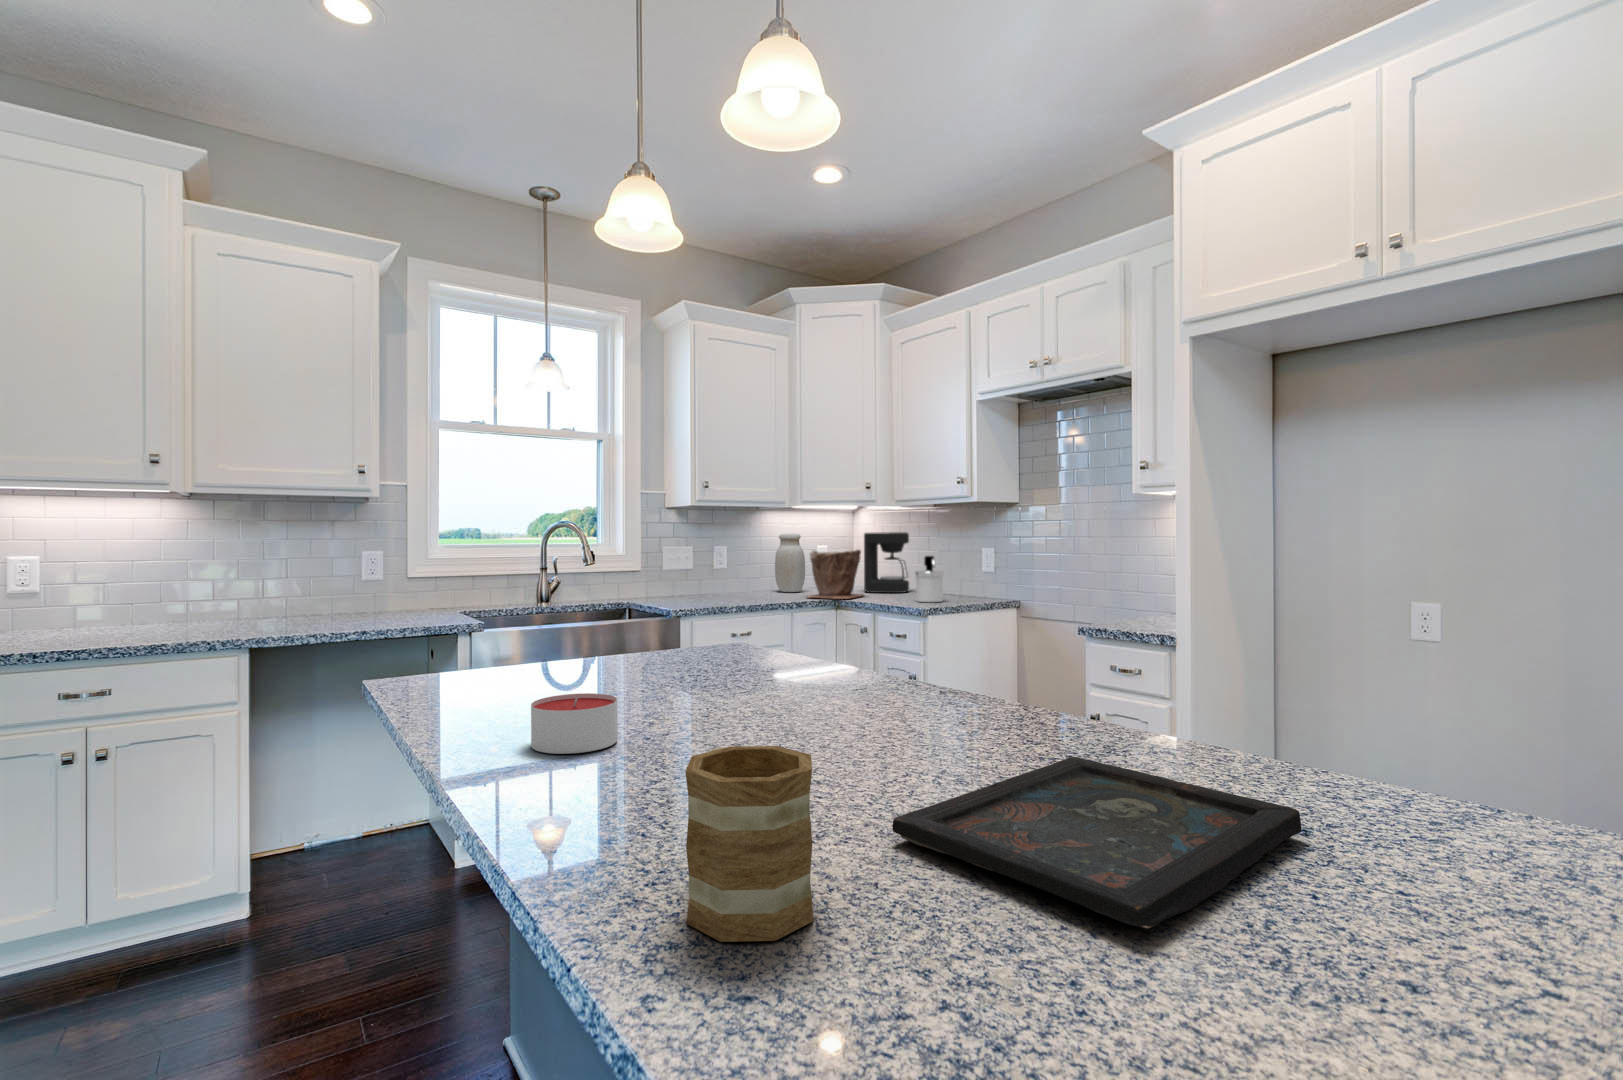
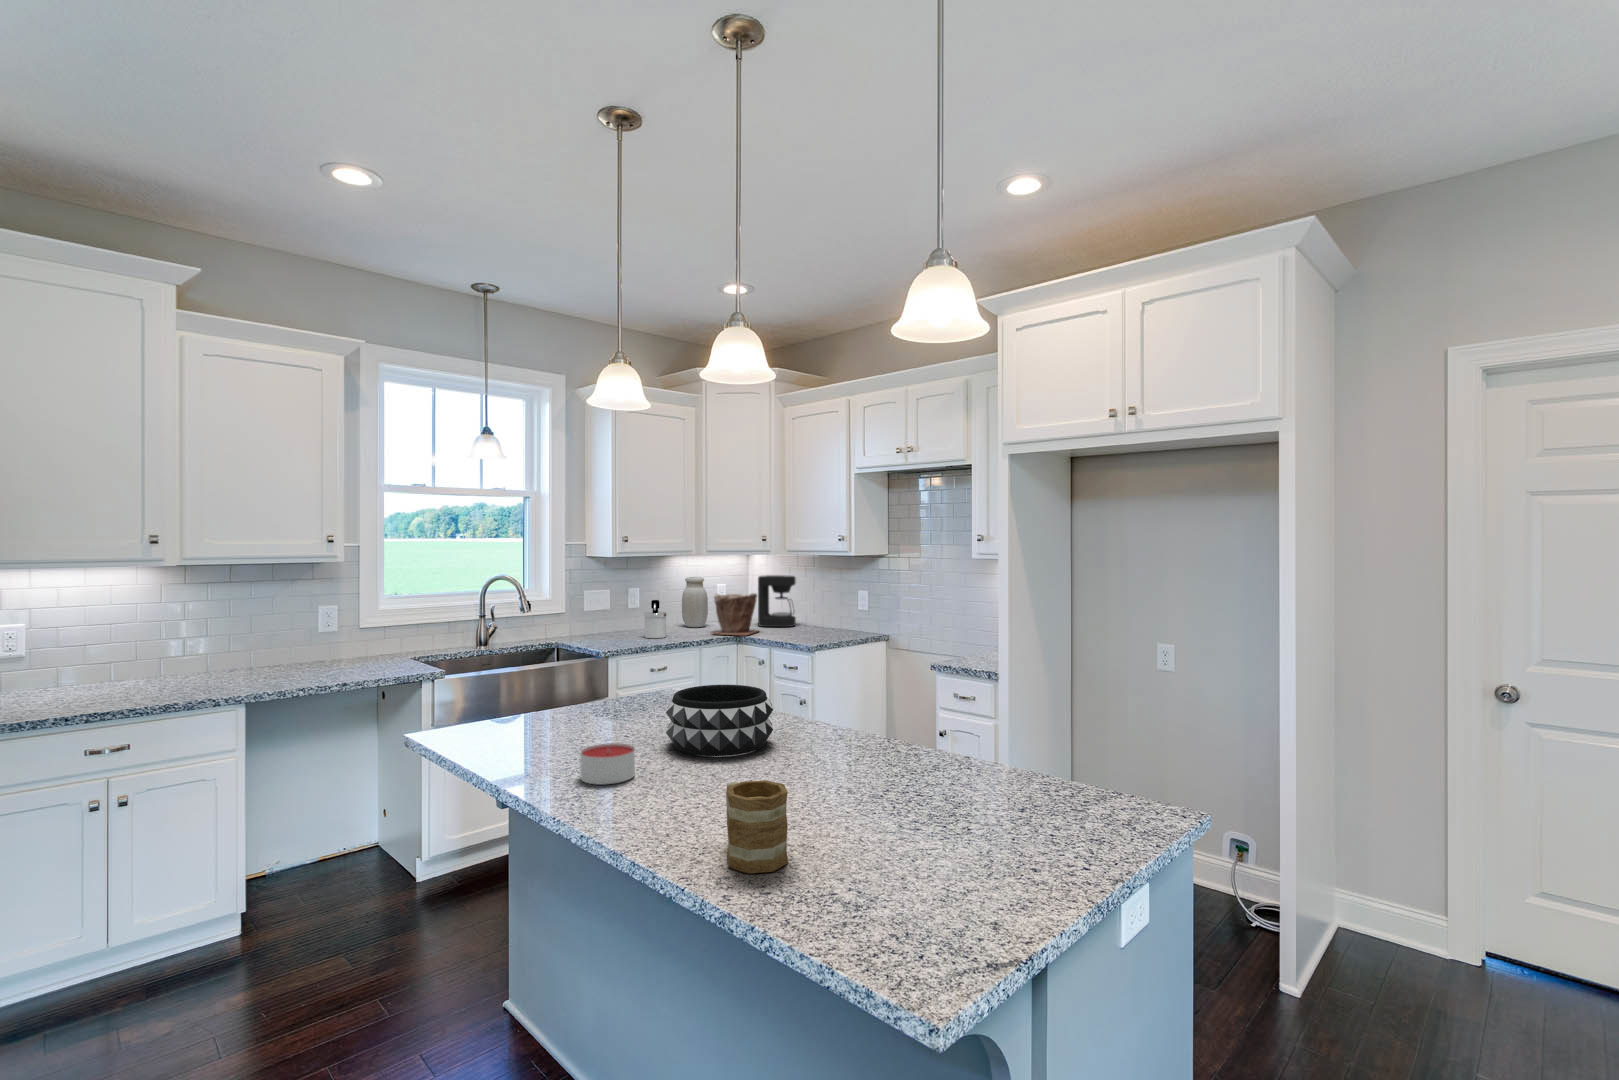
soap dispenser: present [915,556,943,602] -> present [644,600,667,638]
decorative bowl: none [685,623,847,722] -> present [666,685,773,756]
tray: present [892,757,1302,928] -> none [818,774,1020,856]

